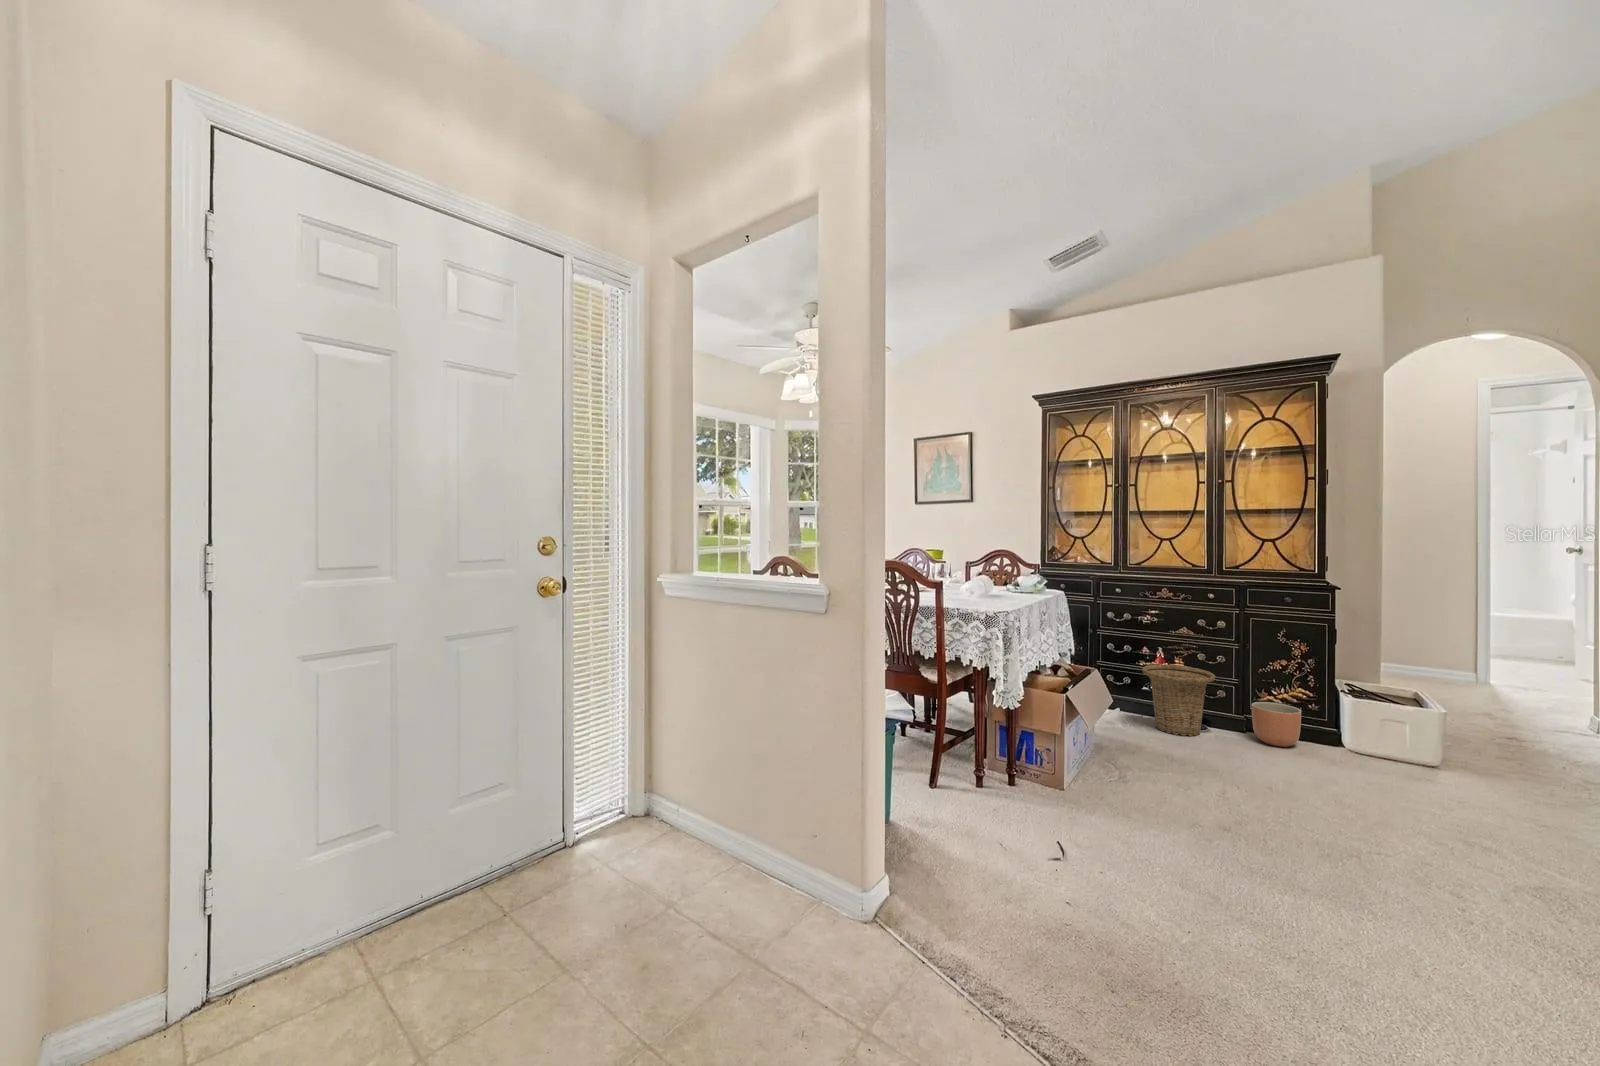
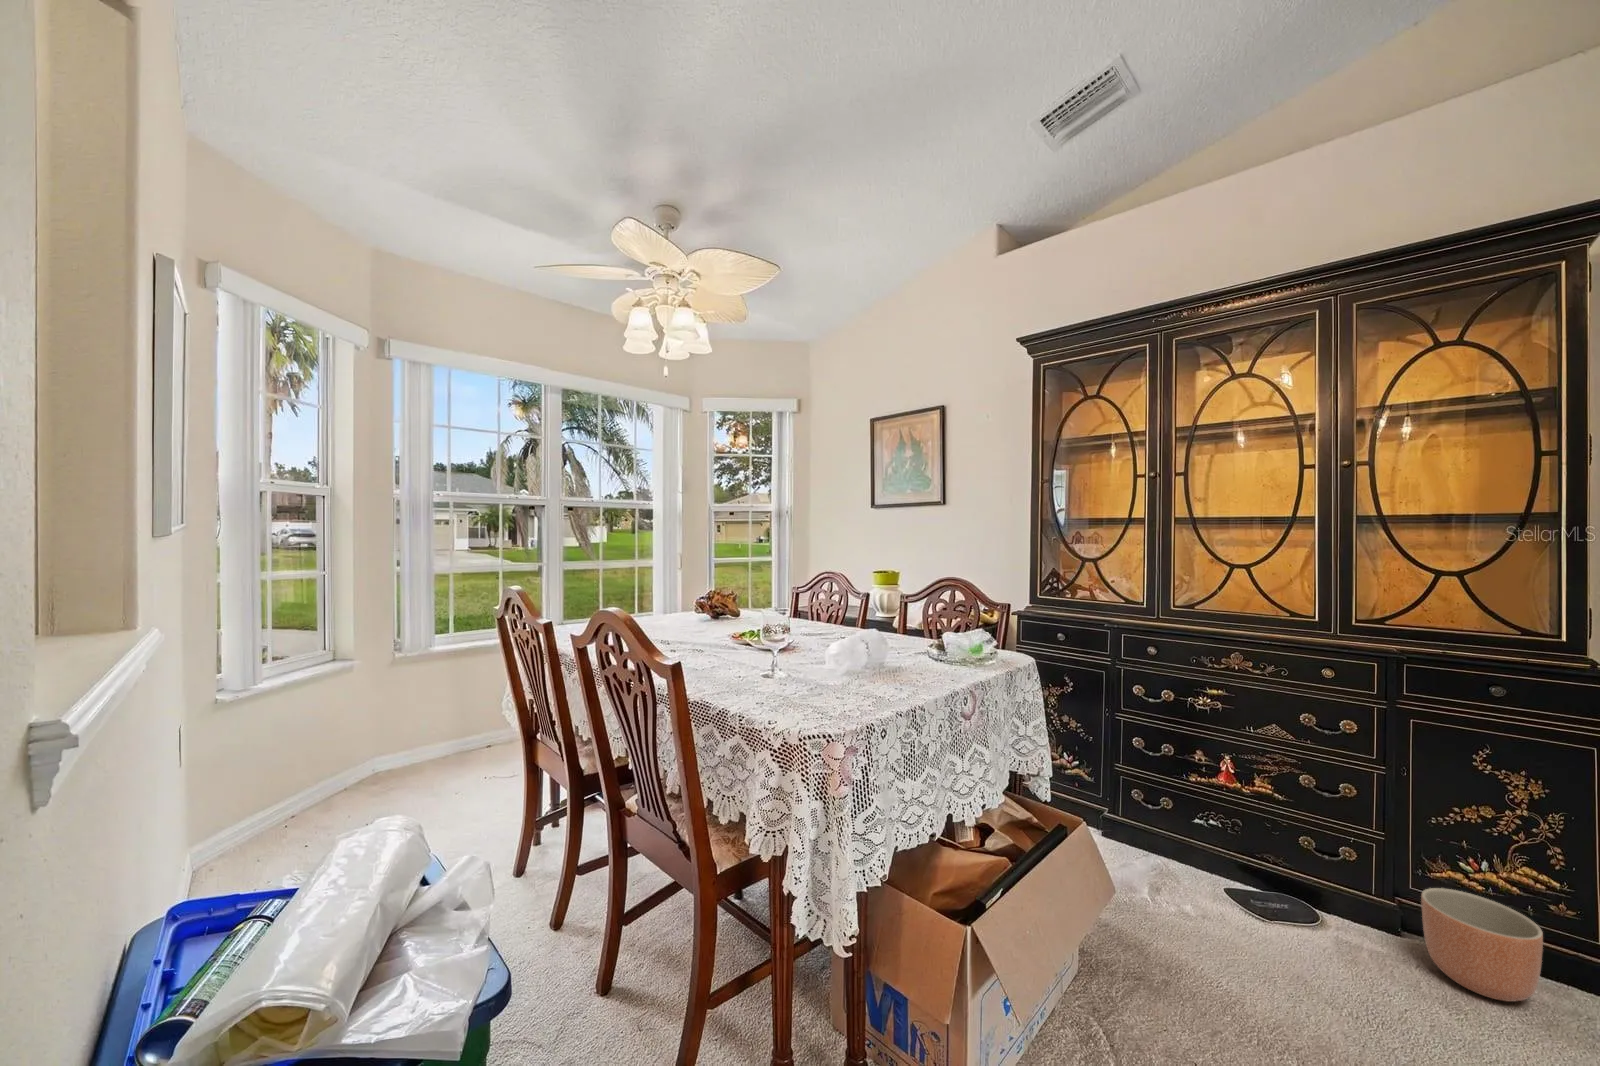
basket: present [1142,665,1215,736] -> none [1196,788,1344,945]

